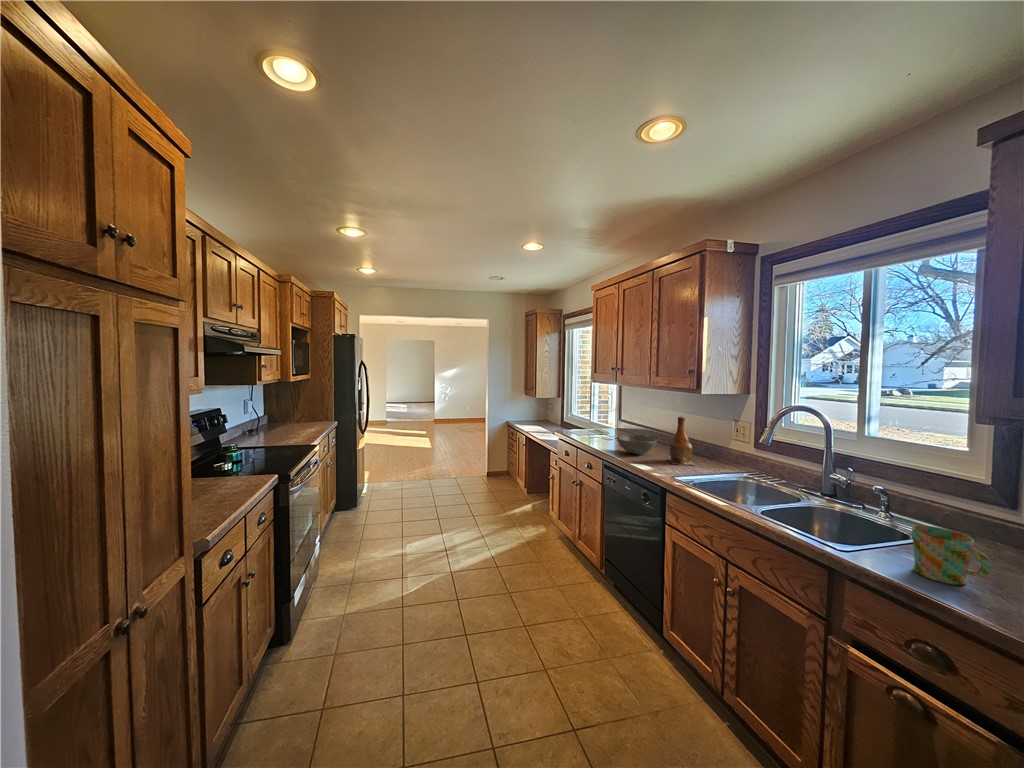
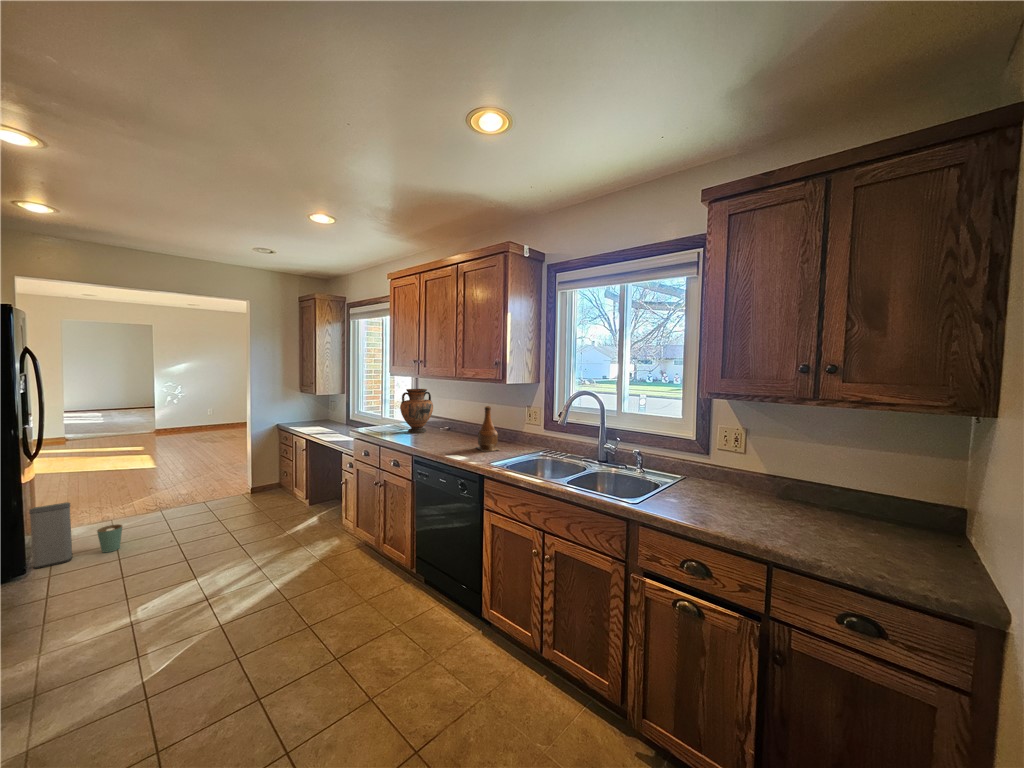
vase: none [599,396,631,439] -> present [400,389,433,433]
bowl: present [617,435,656,455] -> none [426,427,464,446]
trash can: none [363,464,407,505] -> present [29,502,122,569]
mug: present [912,525,991,585] -> none [674,474,717,513]

